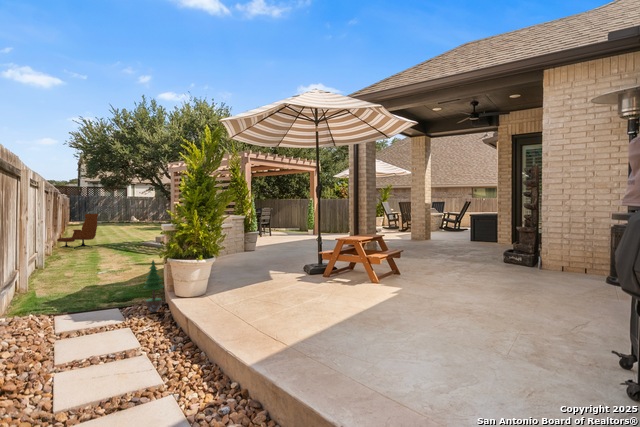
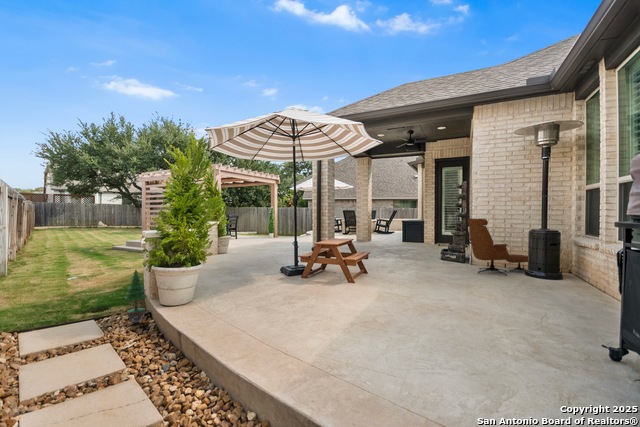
lounge chair: present [57,214,98,249] -> present [468,218,528,276]

